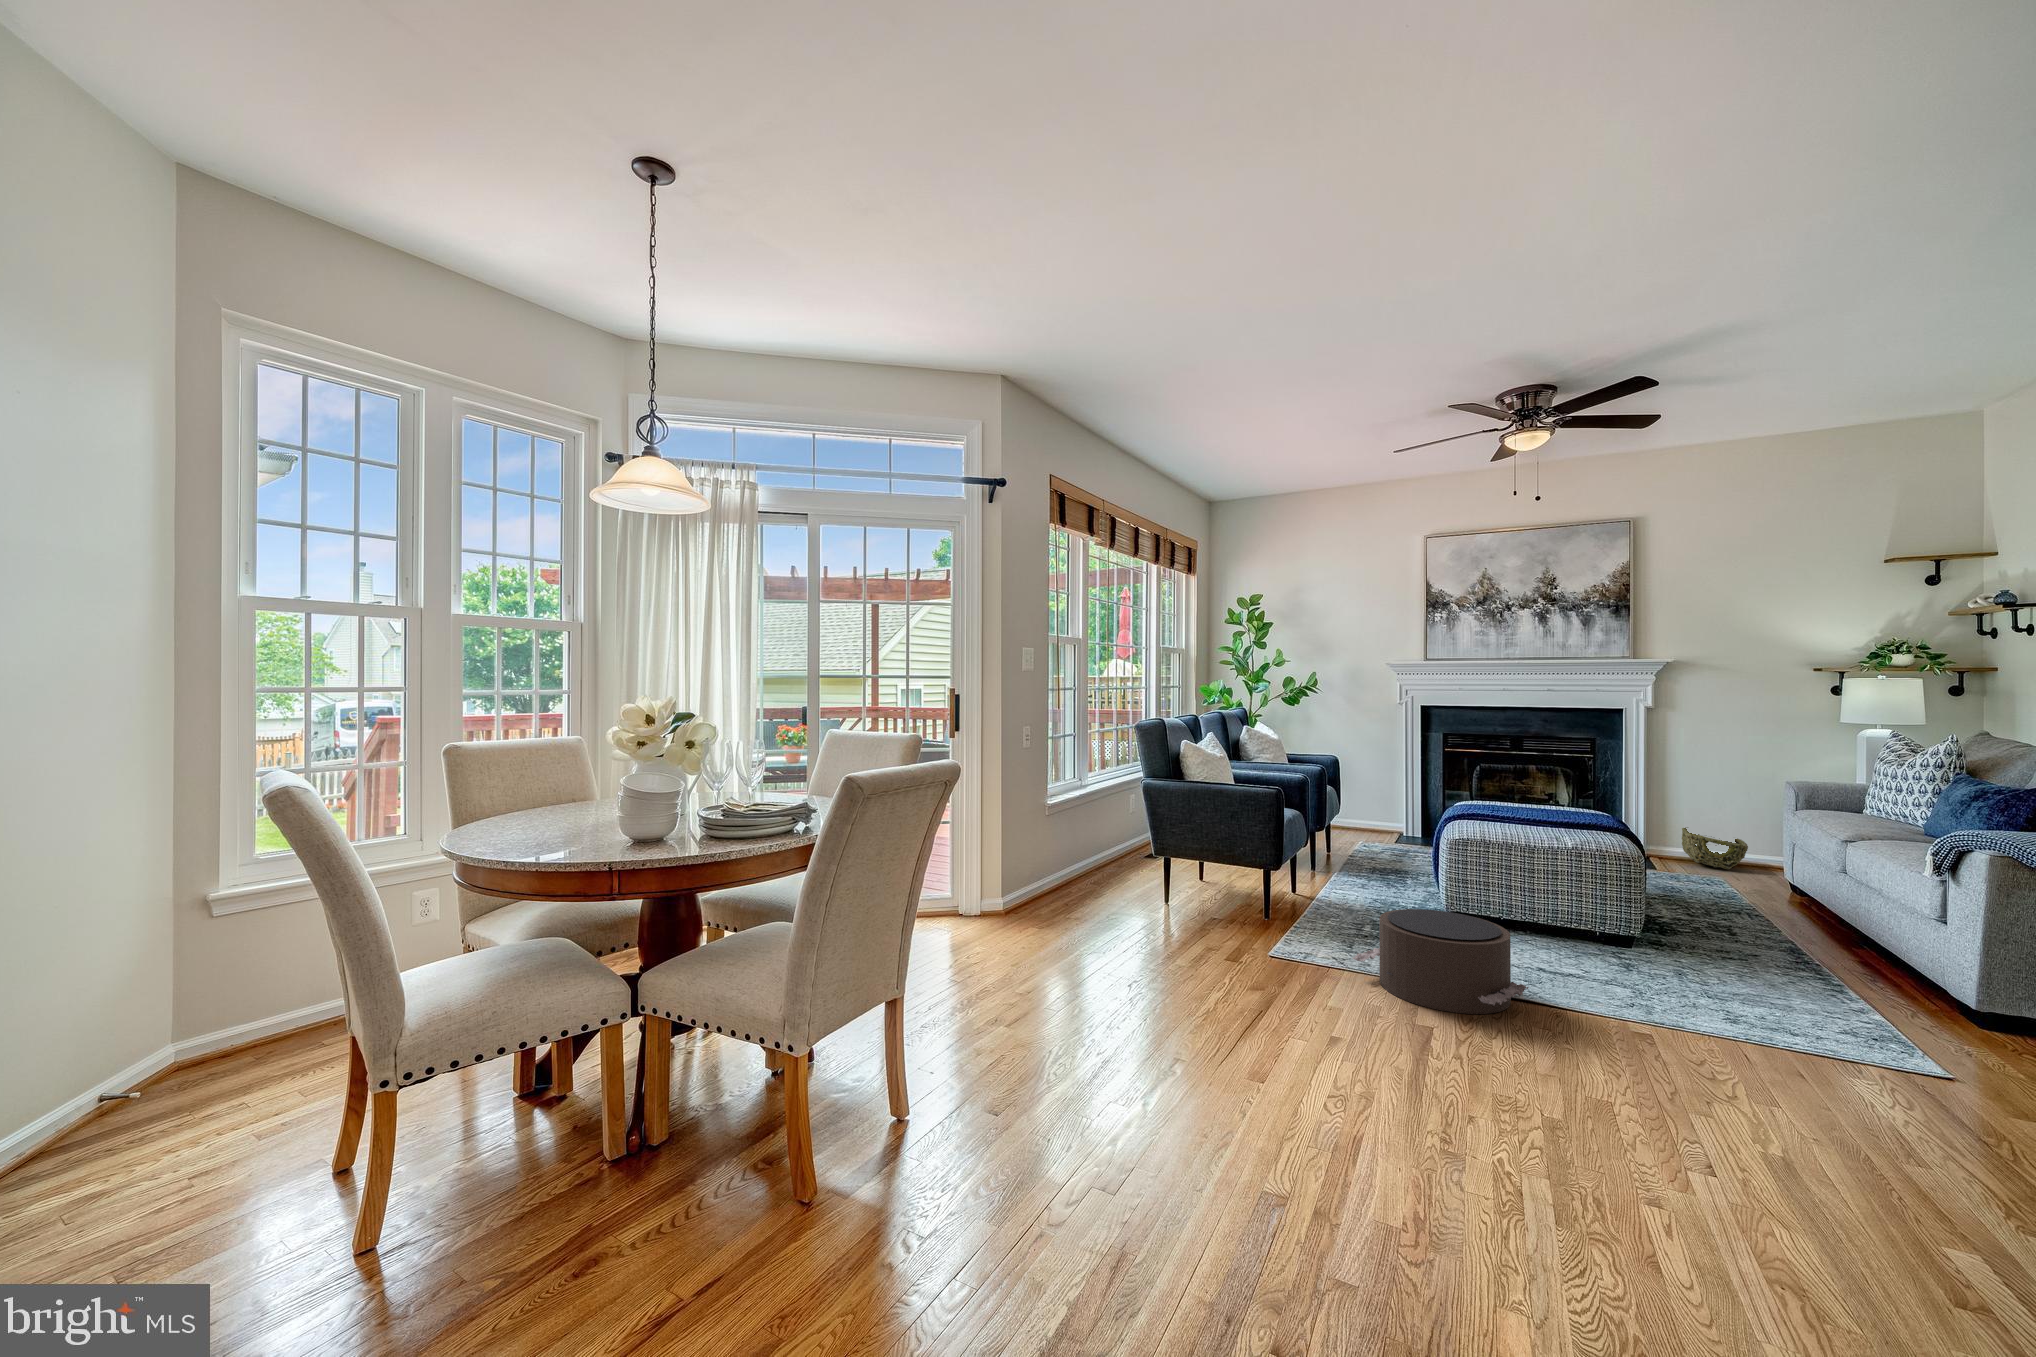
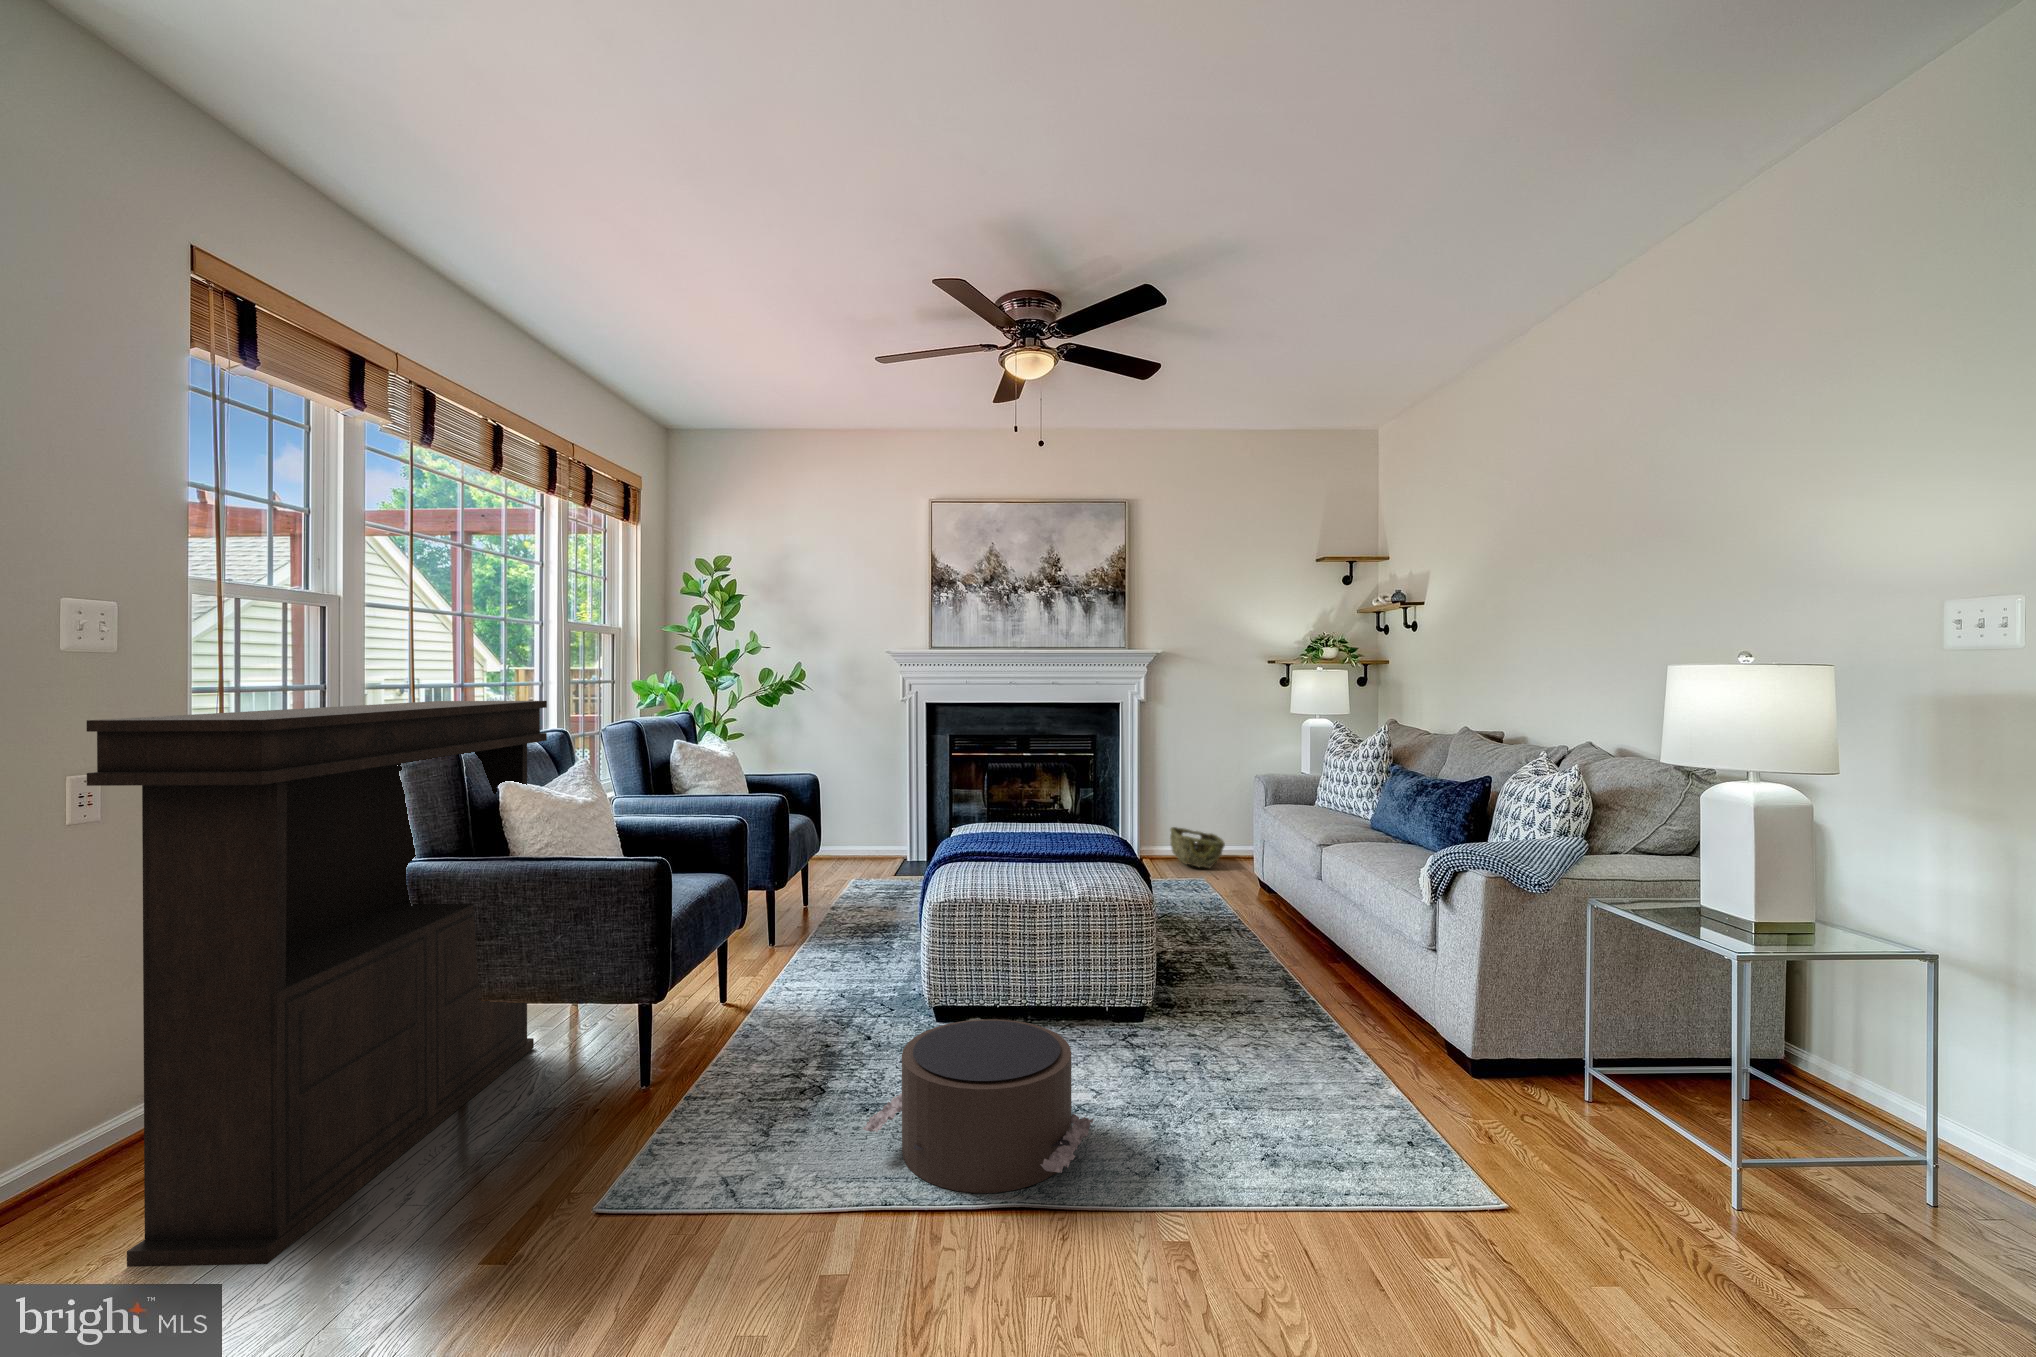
console table: none [986,689,1158,947] -> present [87,701,547,1267]

